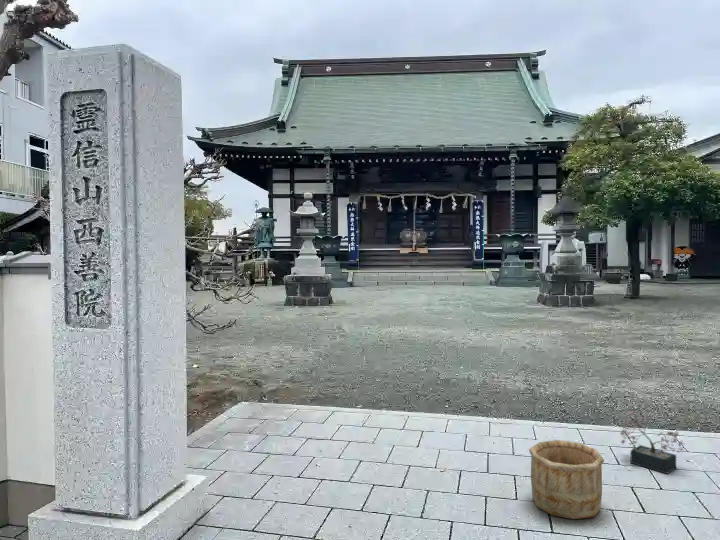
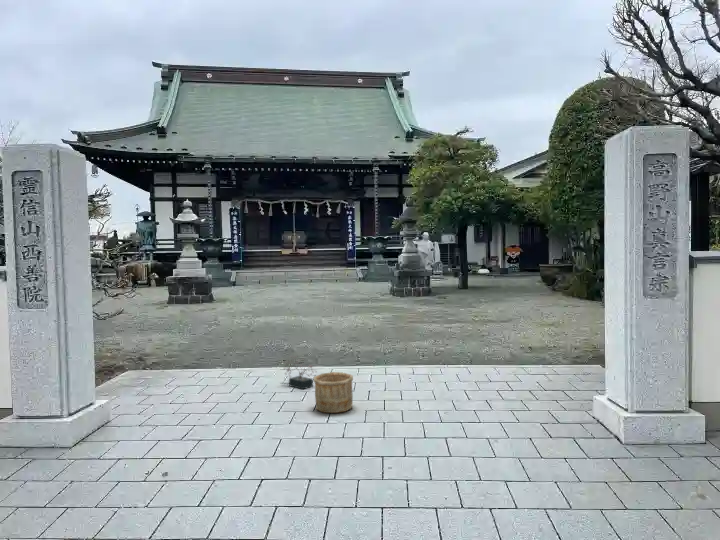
decorative plant: present [621,411,684,474] -> present [284,361,313,389]

